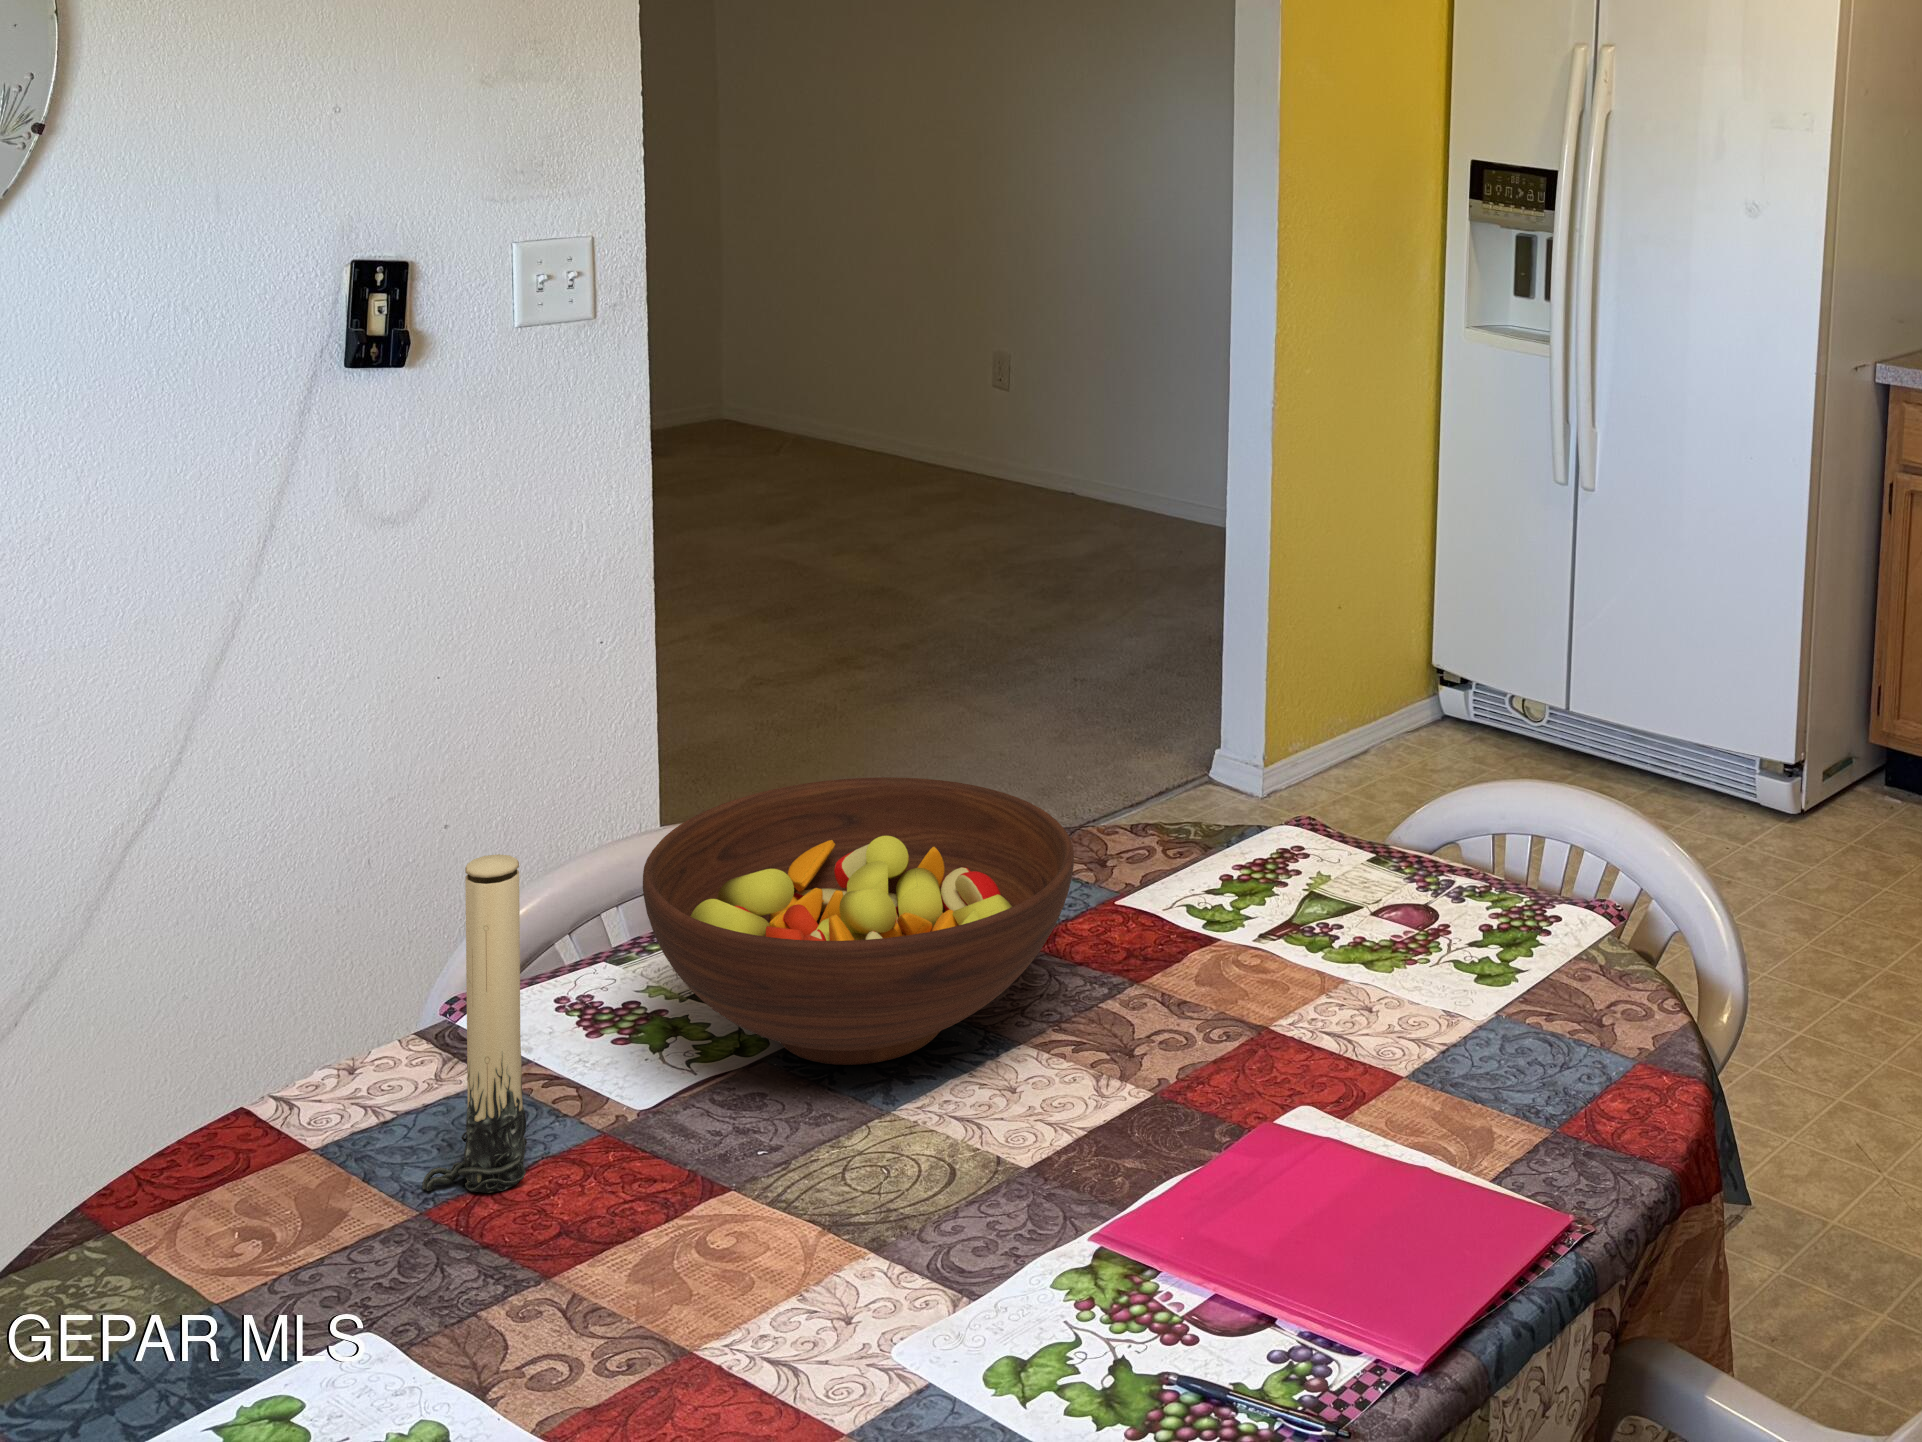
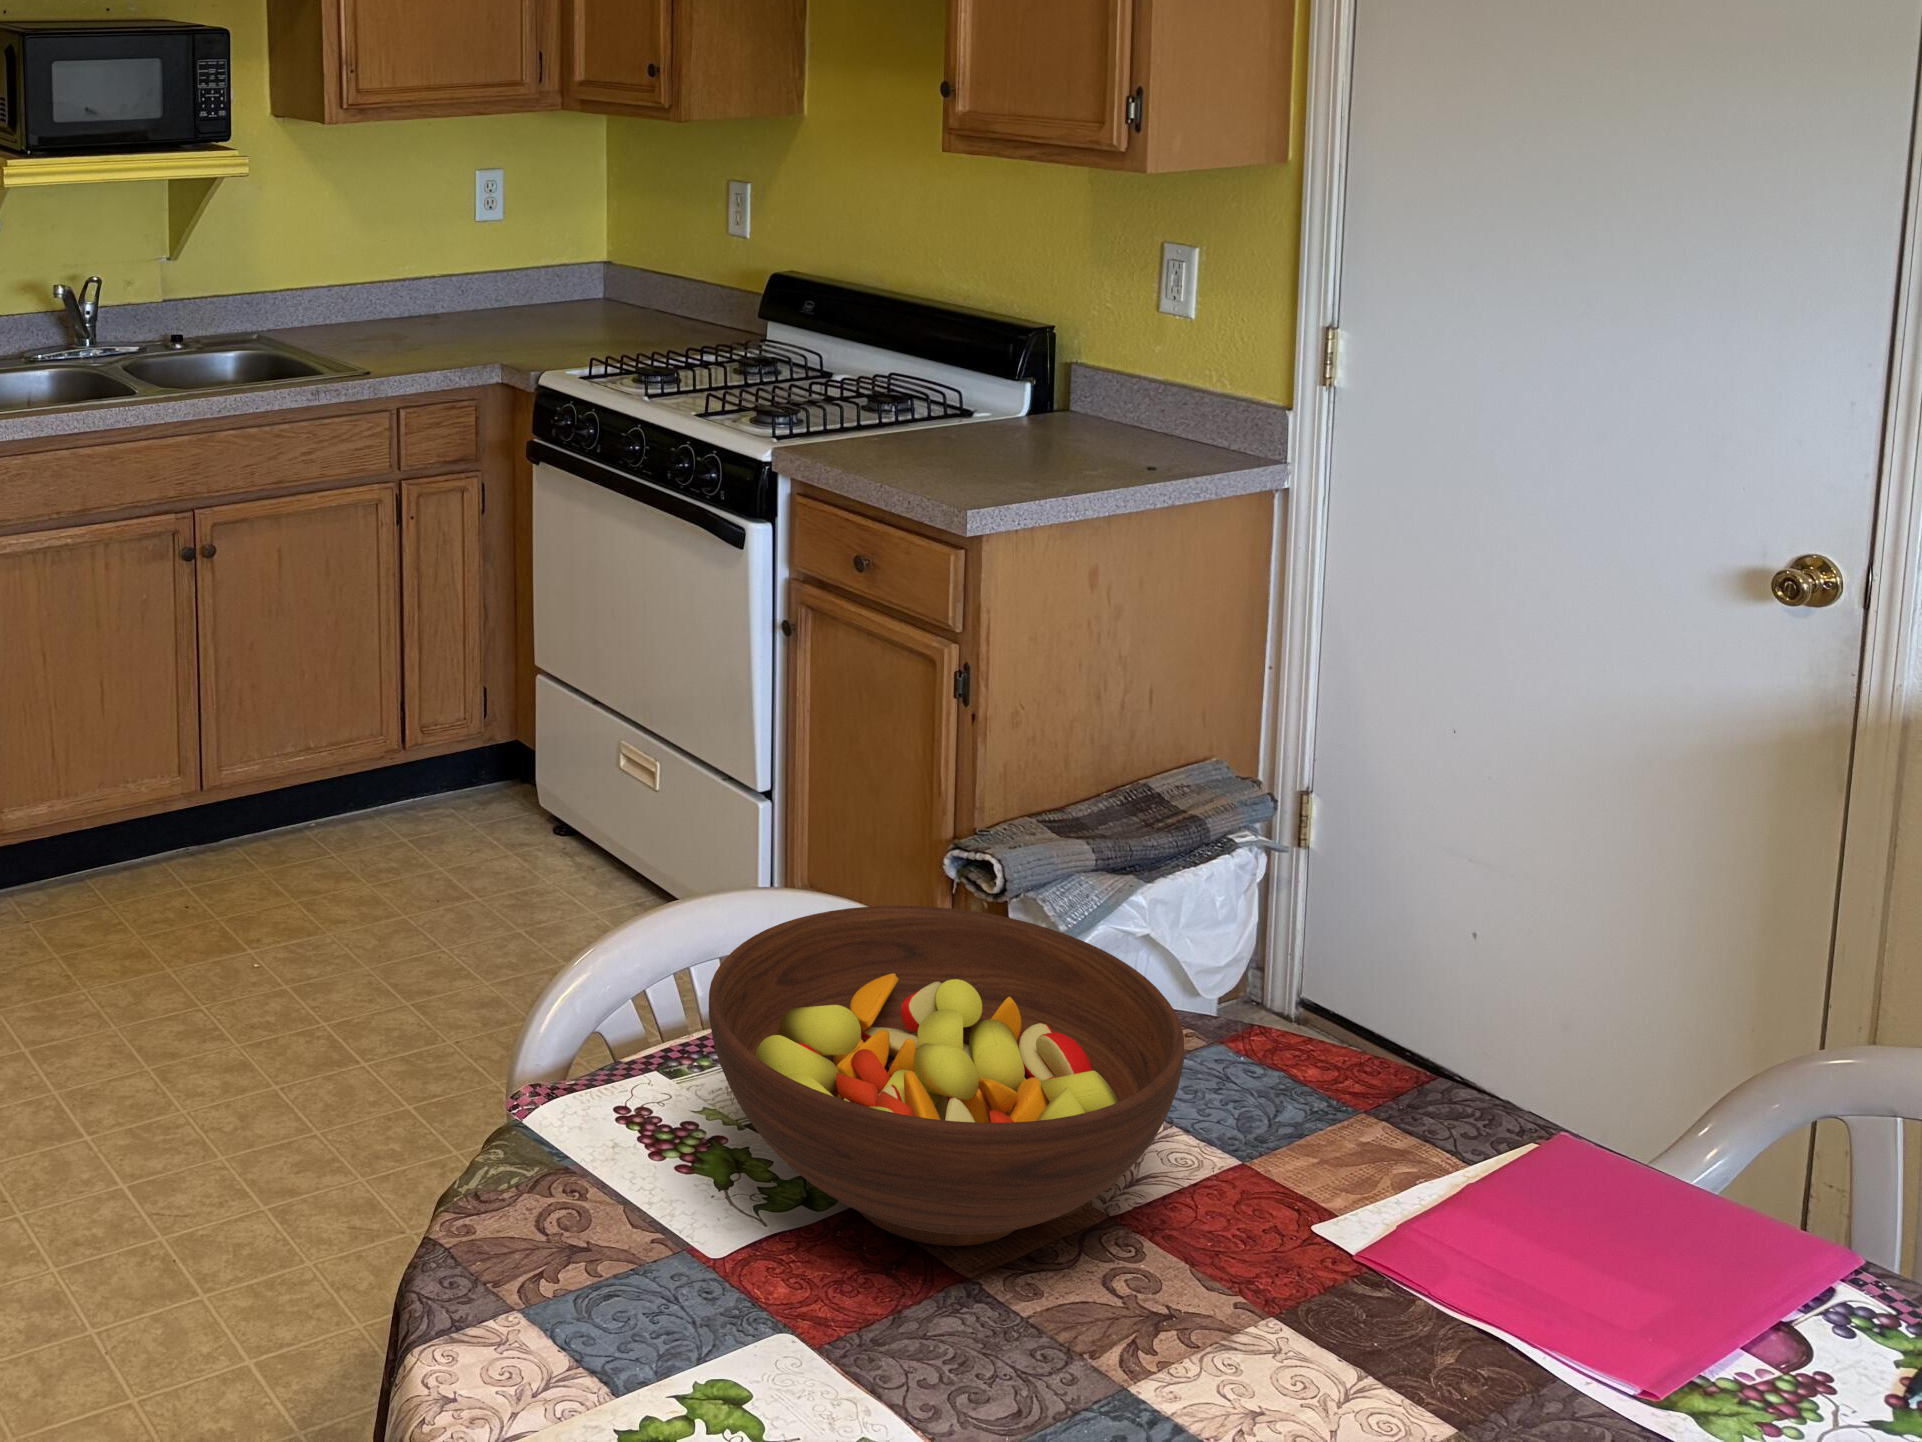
candle: present [422,854,527,1193] -> none [505,981,605,1336]

